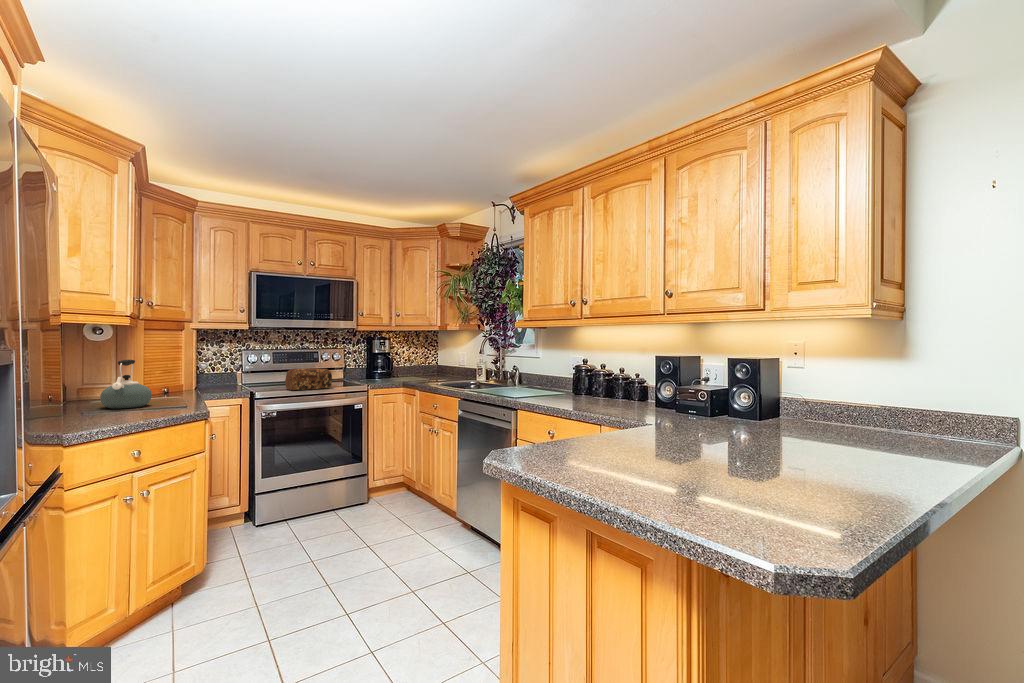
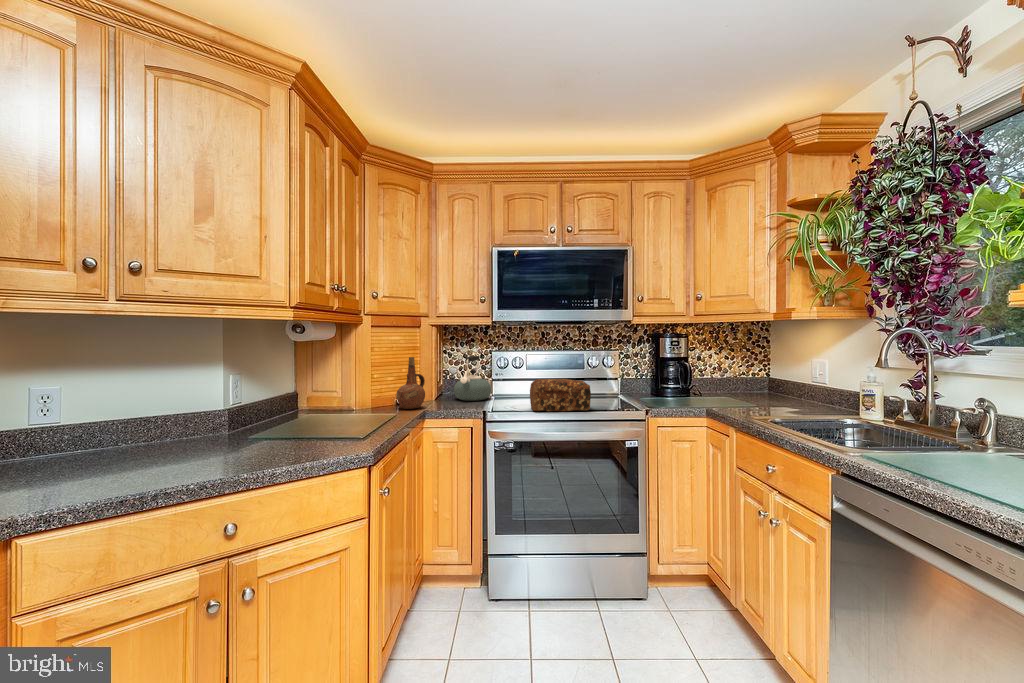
ceramic pitcher: none [171,354,198,395] -> present [396,357,425,409]
kettle: present [100,360,152,409] -> present [454,356,491,401]

